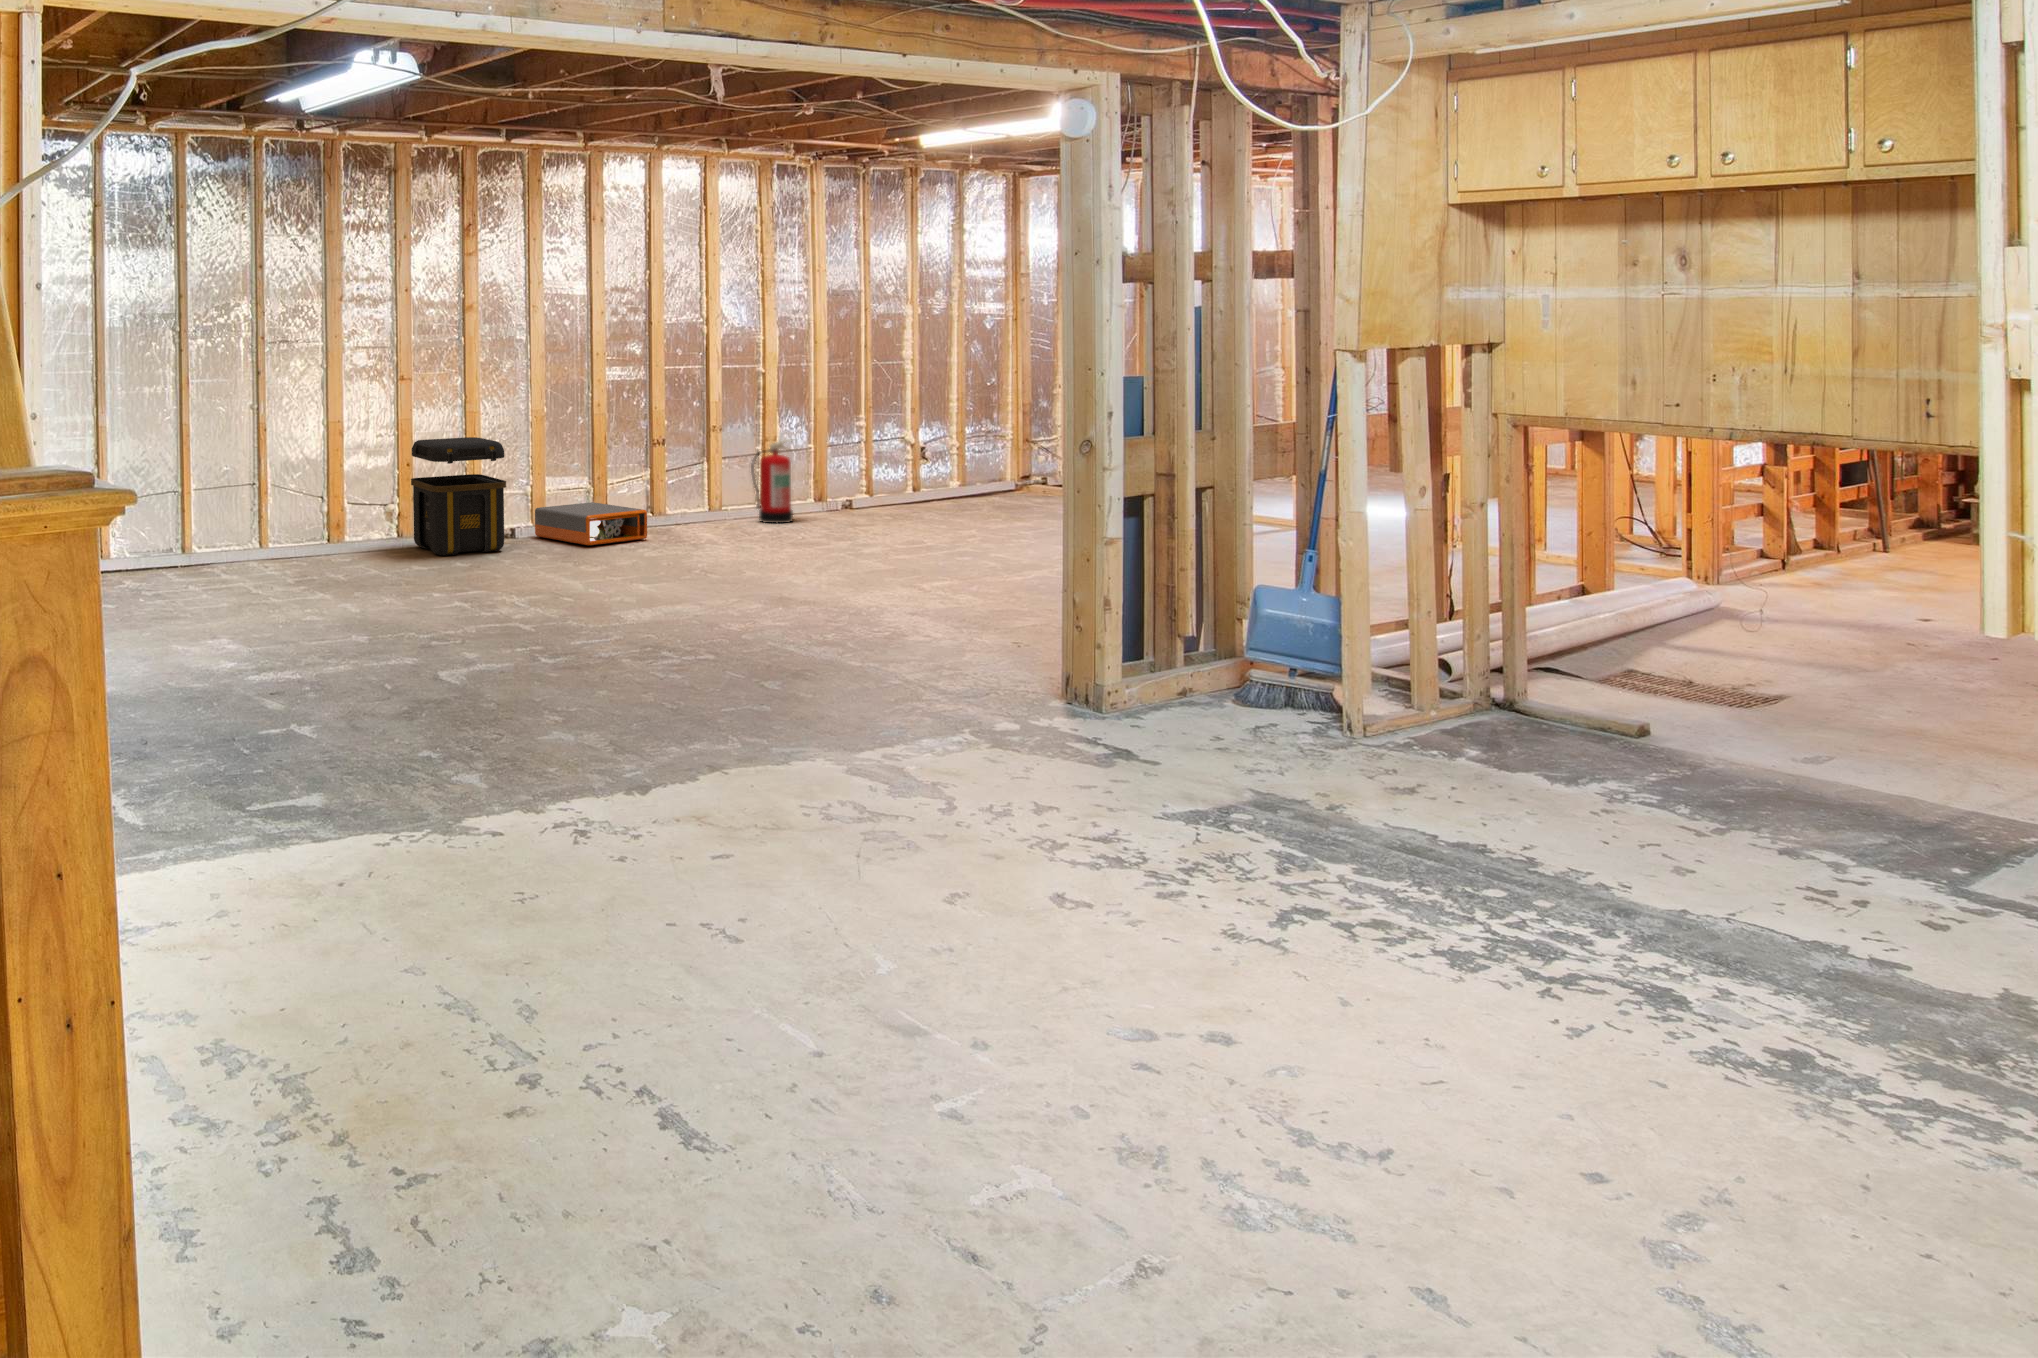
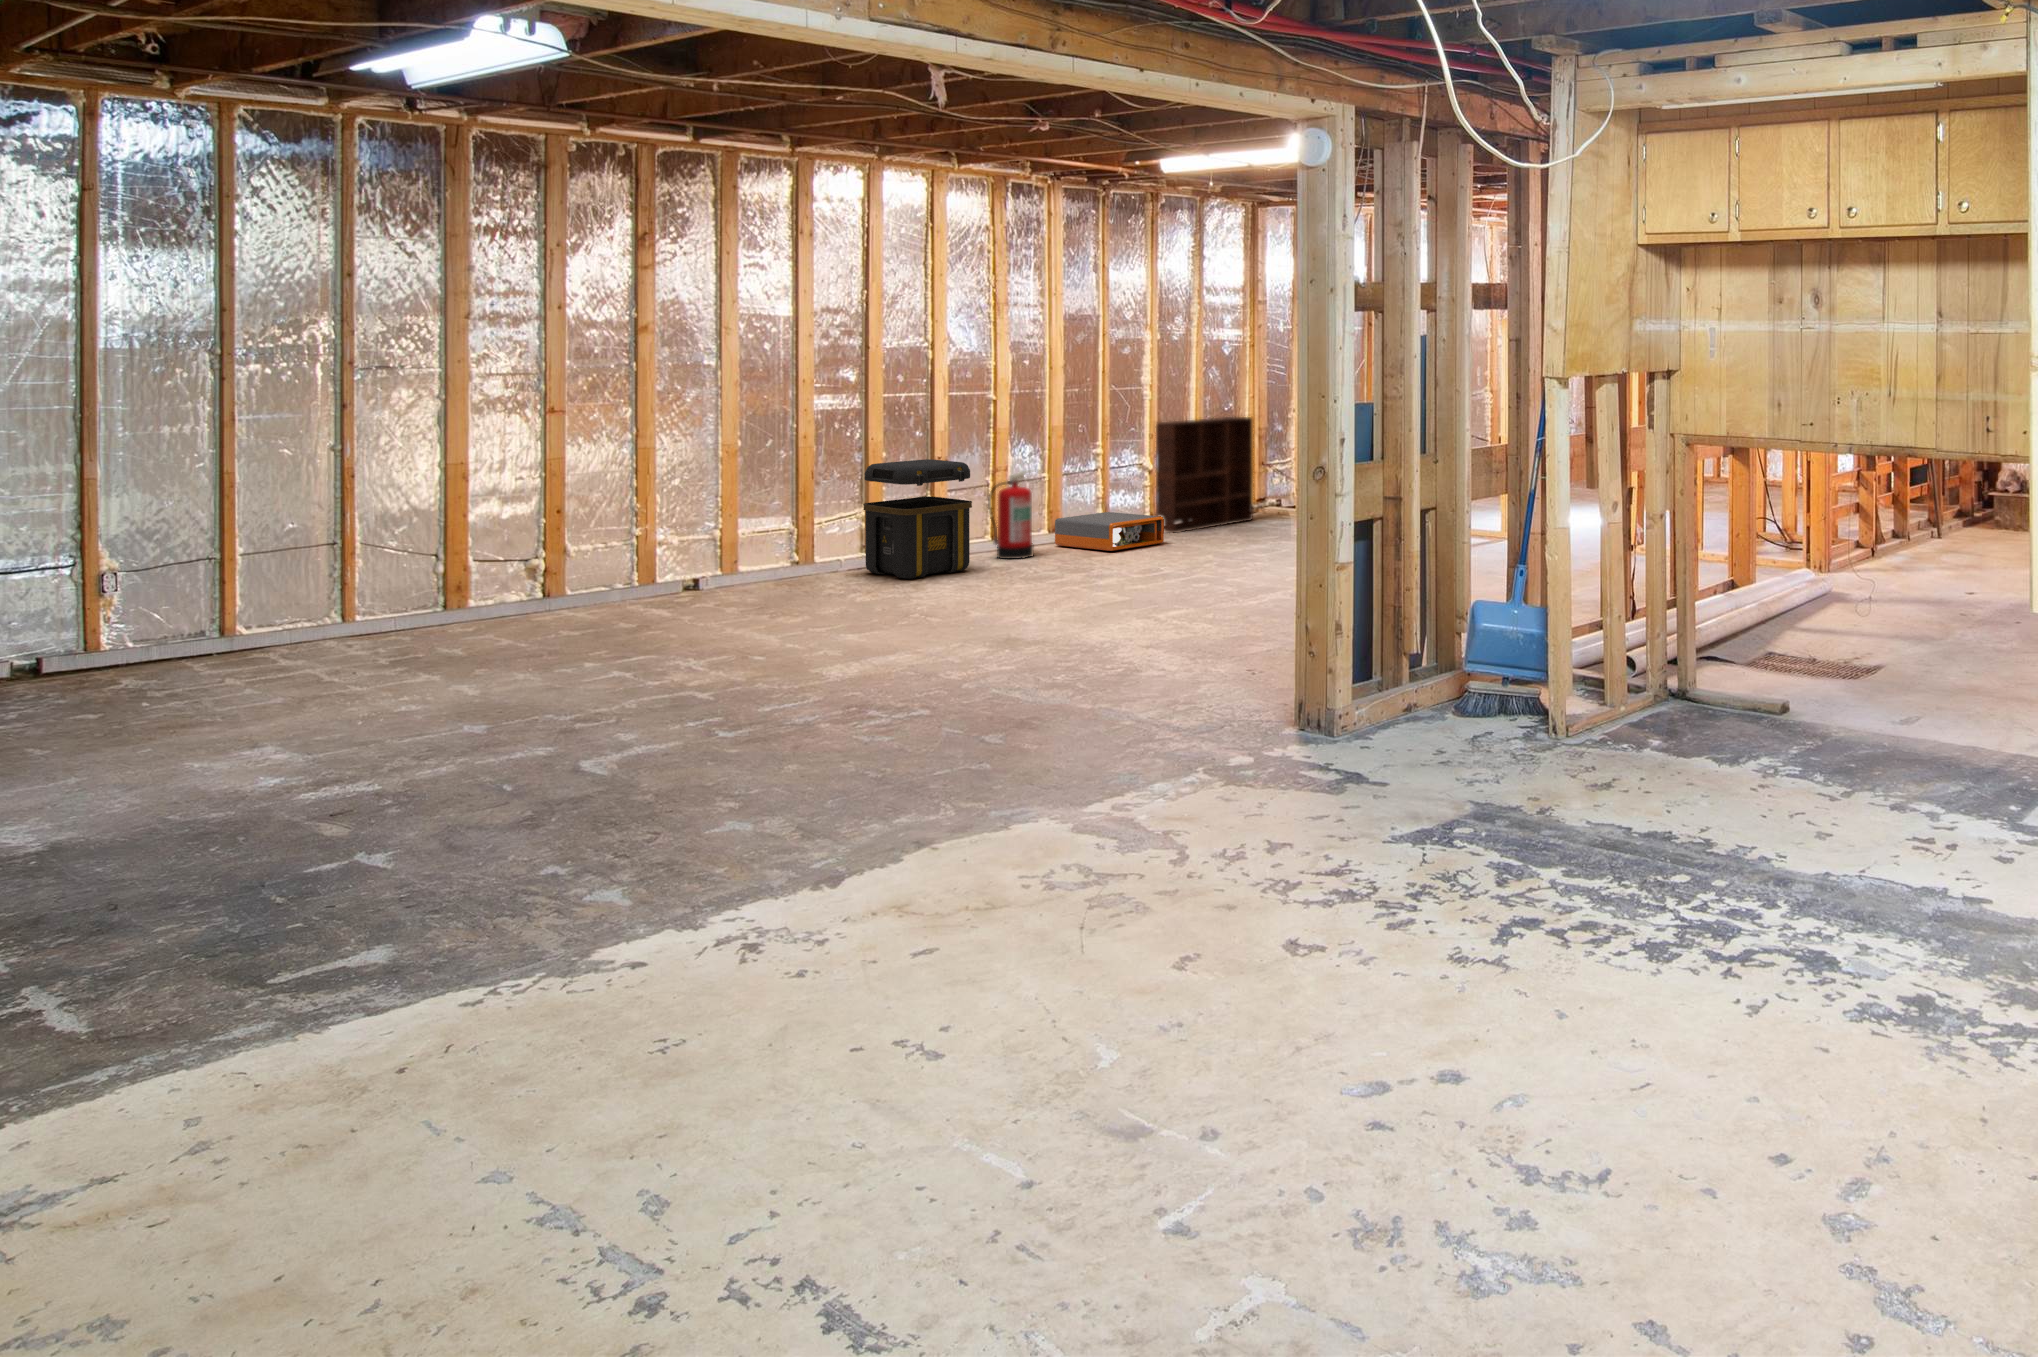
shelving unit: none [909,392,1009,508] -> present [1156,417,1253,533]
toolbox: present [411,437,506,556] -> present [863,459,972,579]
storage box: present [535,502,647,545] -> present [1055,512,1164,551]

